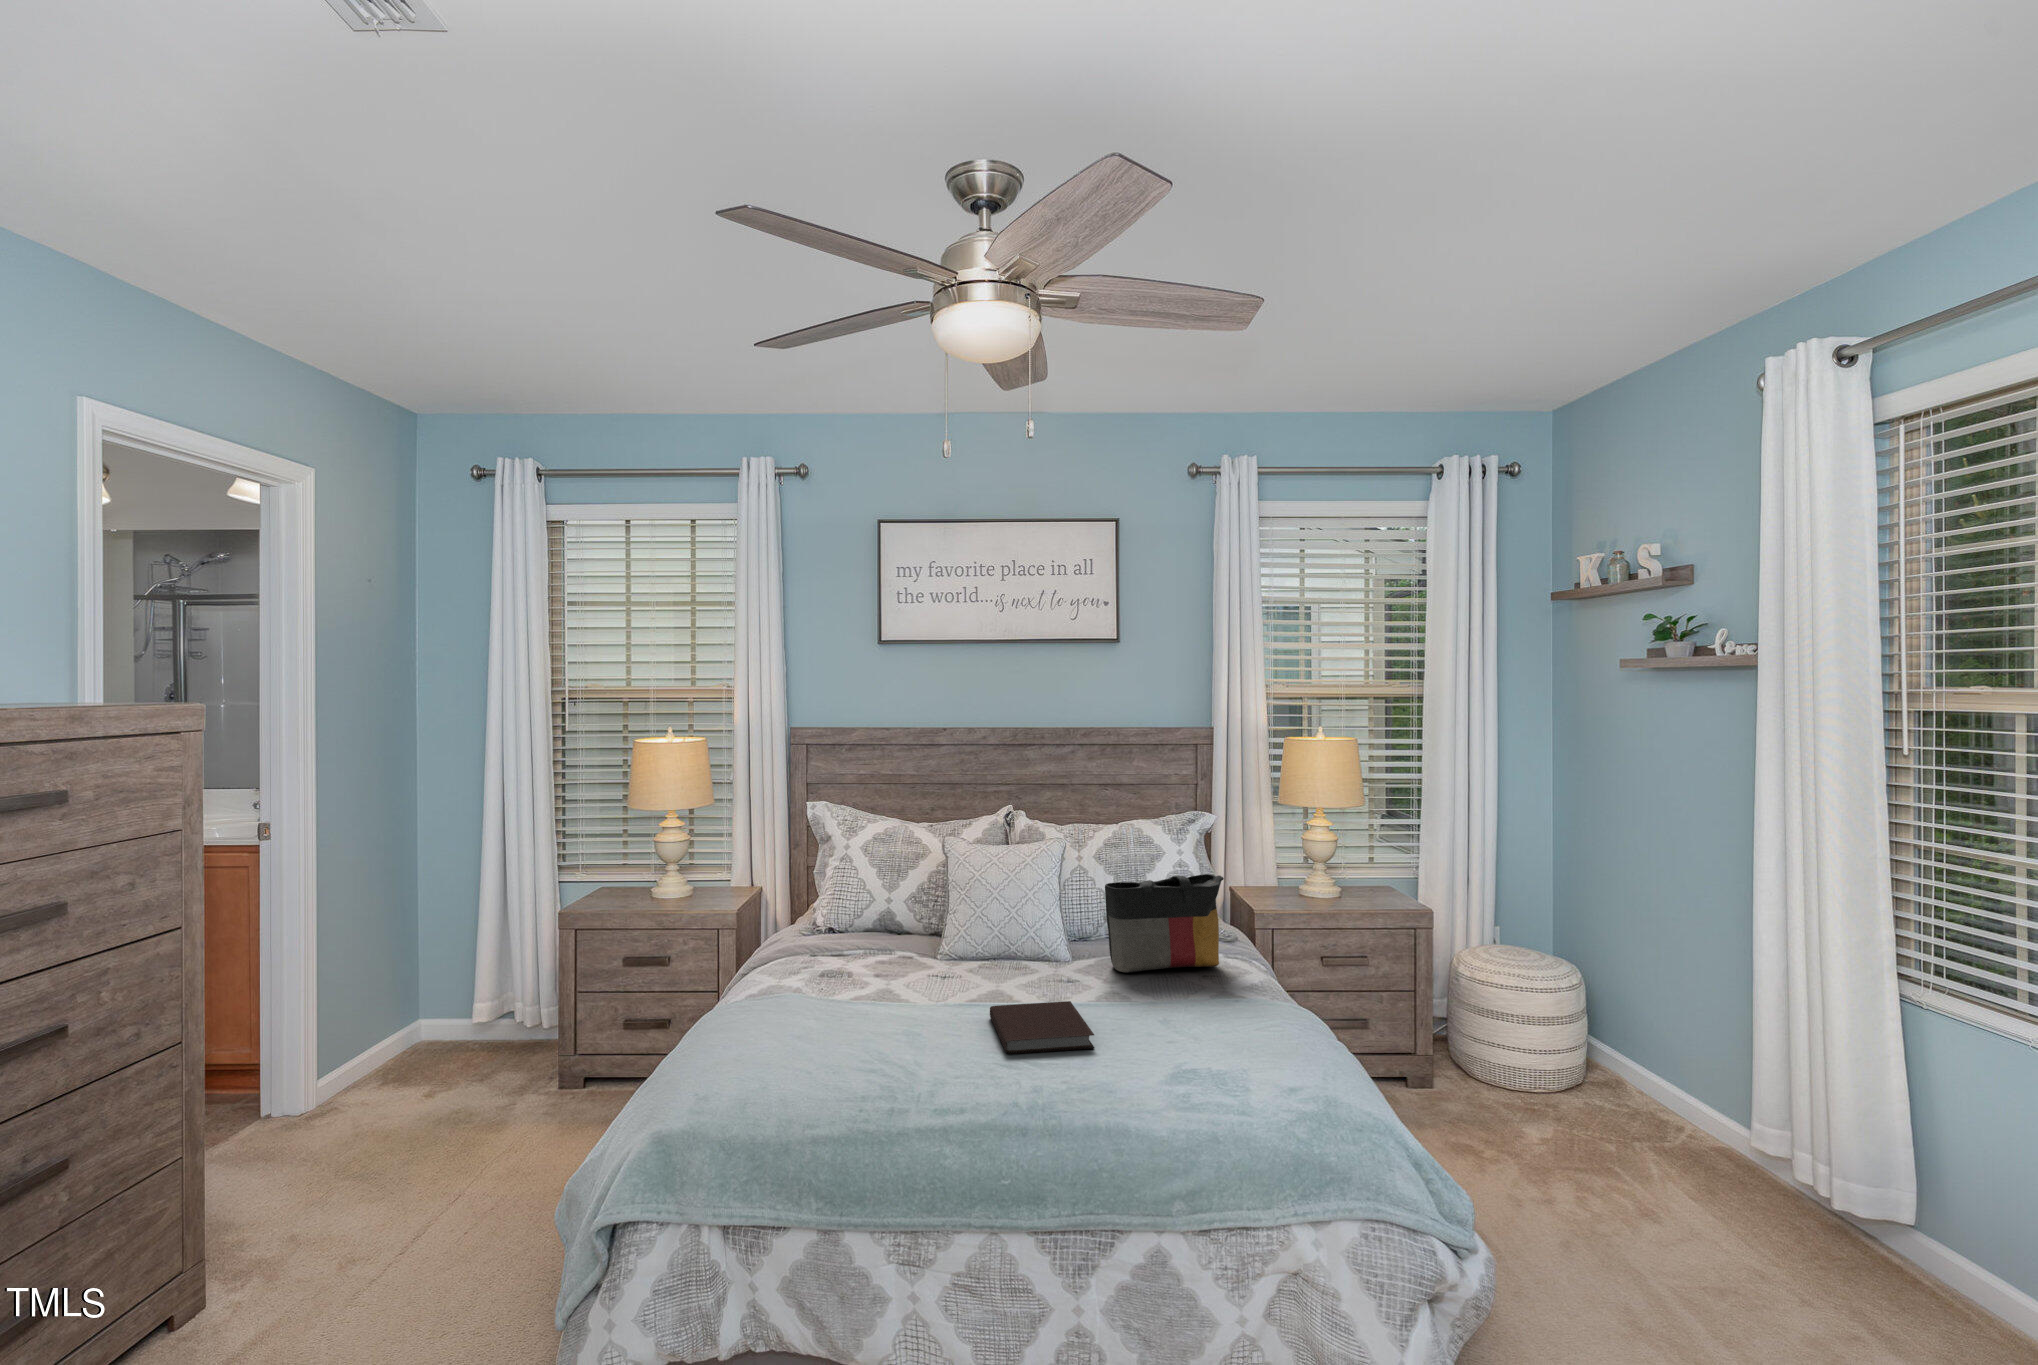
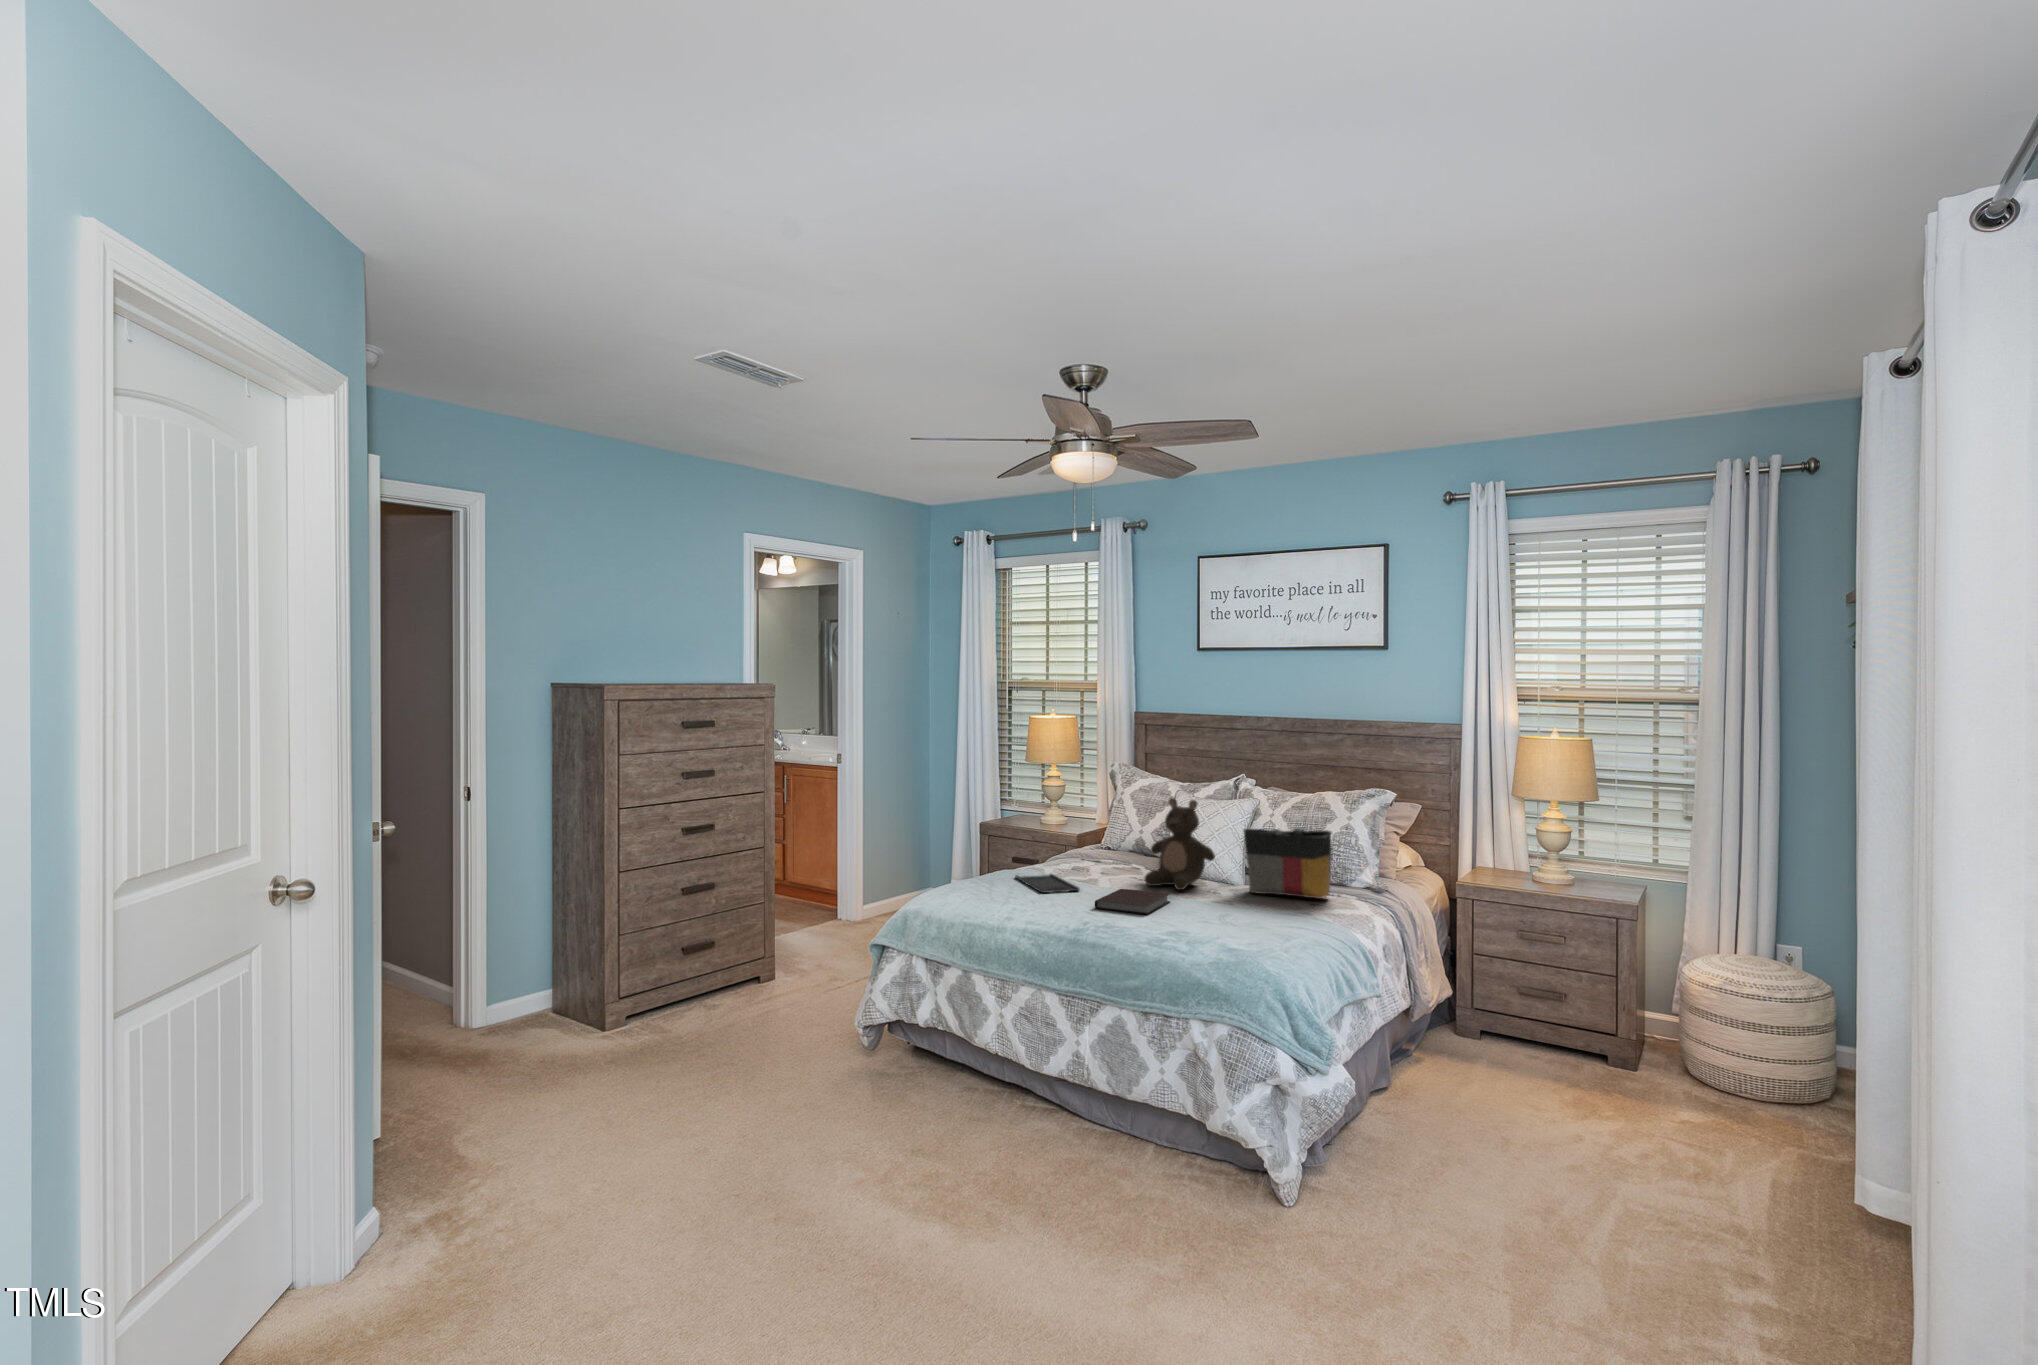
stuffed bear: none [967,852,1069,988] -> present [1144,798,1215,890]
tray: none [781,993,922,1040] -> present [1015,874,1080,893]

